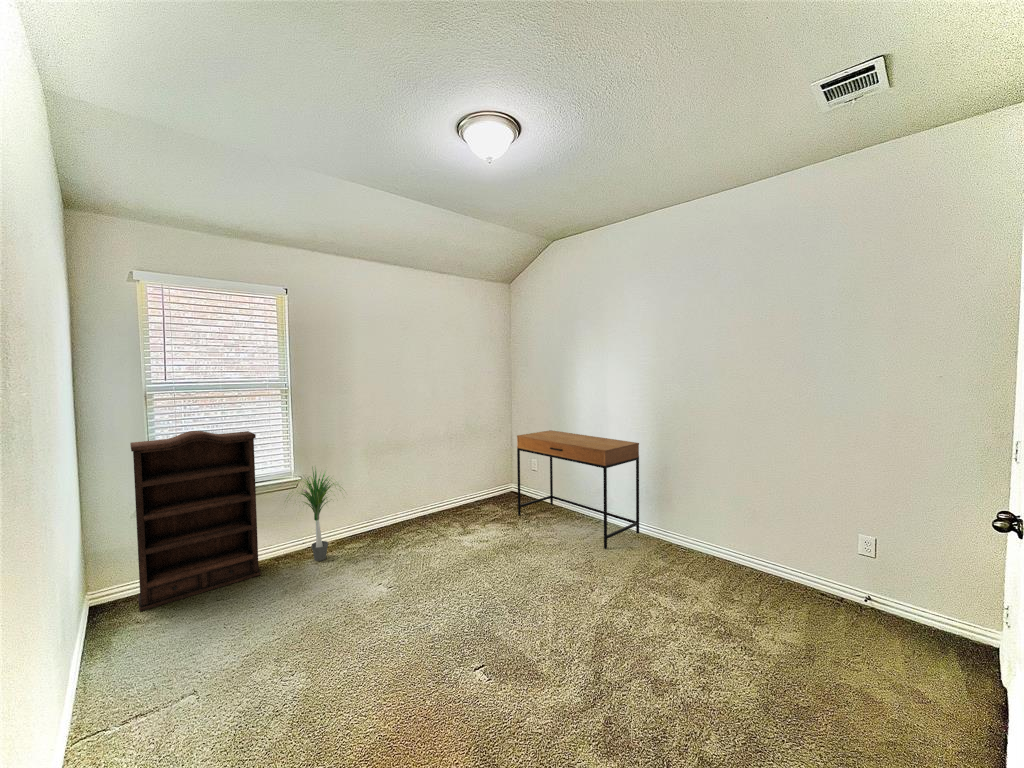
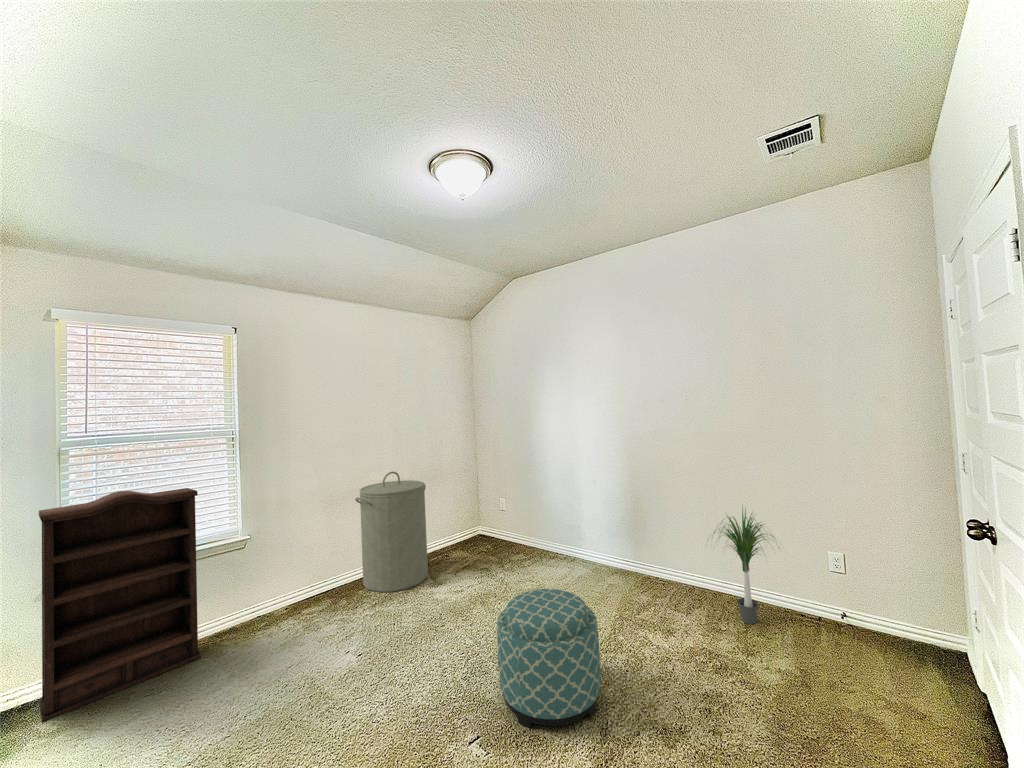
laundry hamper: none [394,427,460,536] -> present [355,472,428,592]
desk: present [517,430,639,549] -> none [485,467,616,588]
potted plant: present [287,470,343,561] -> present [714,507,774,624]
ottoman: none [507,544,602,665] -> present [497,589,601,728]

